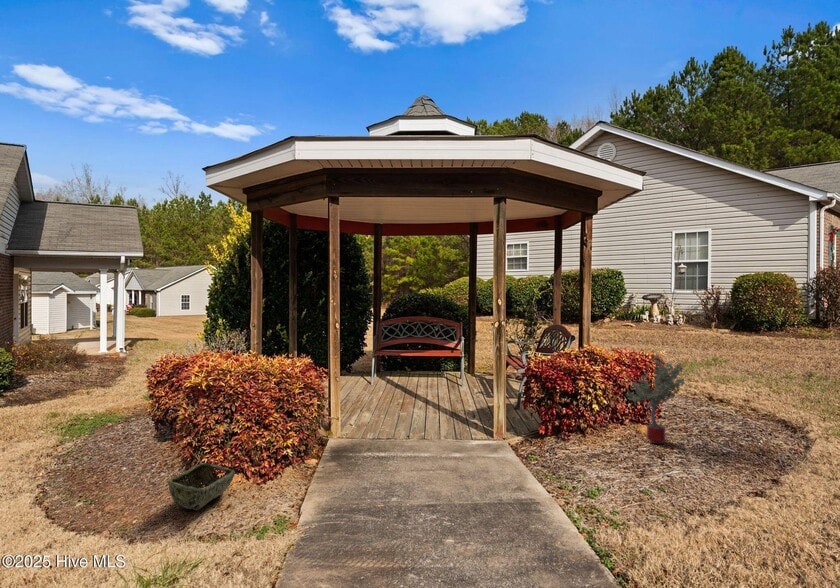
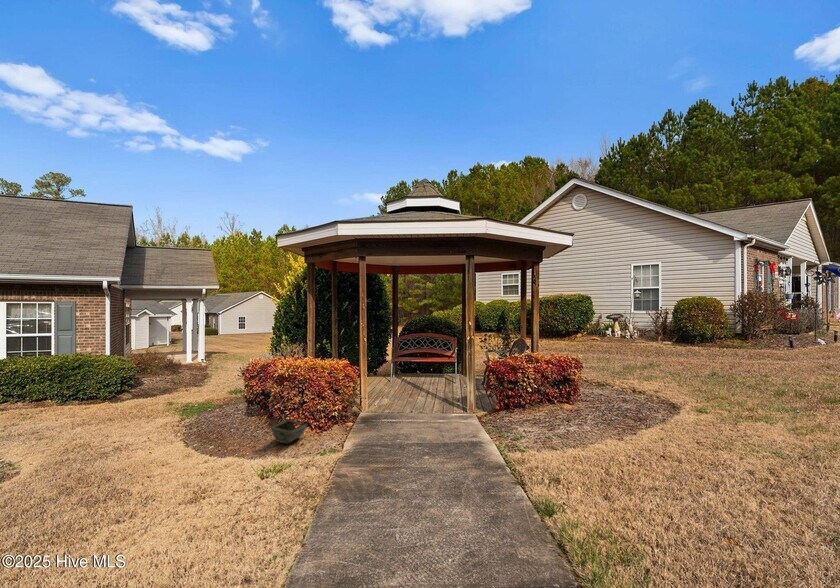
potted tree: present [627,355,684,444] -> none [549,357,588,415]

